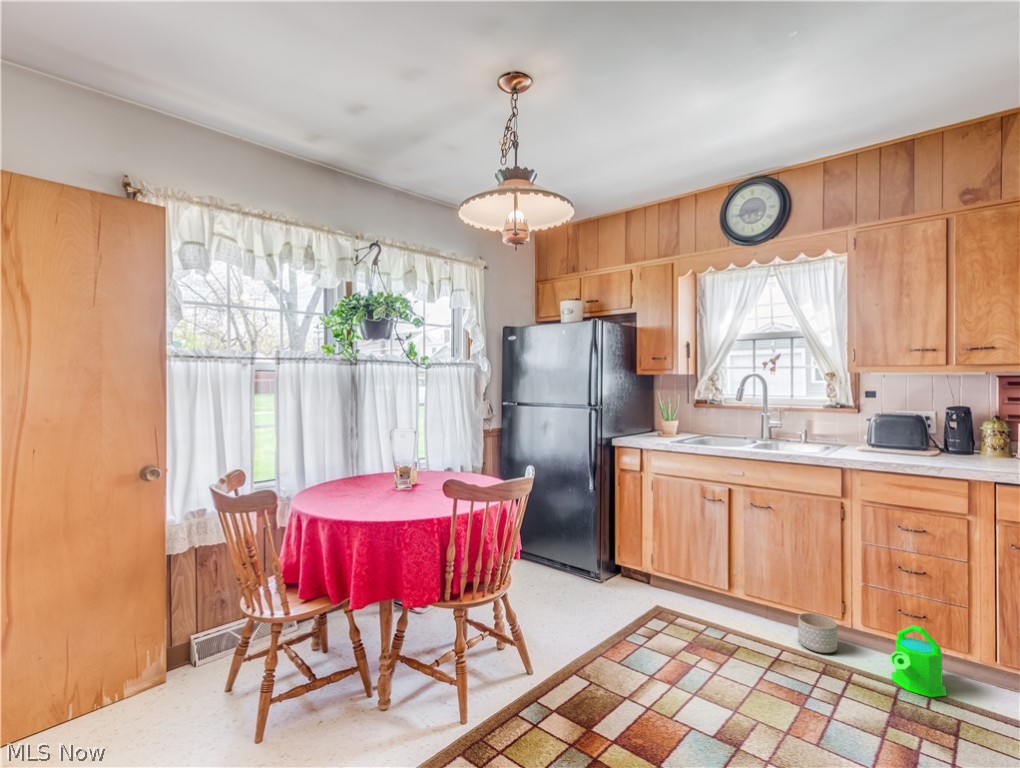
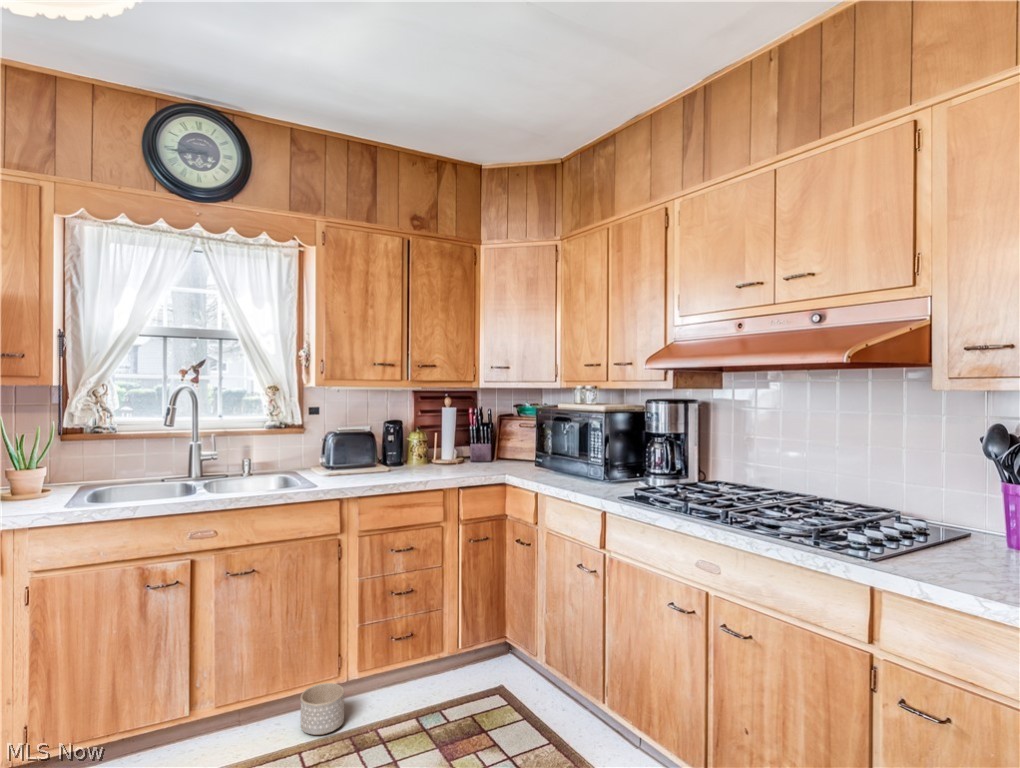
watering can: present [890,625,947,697] -> none [396,645,443,717]

